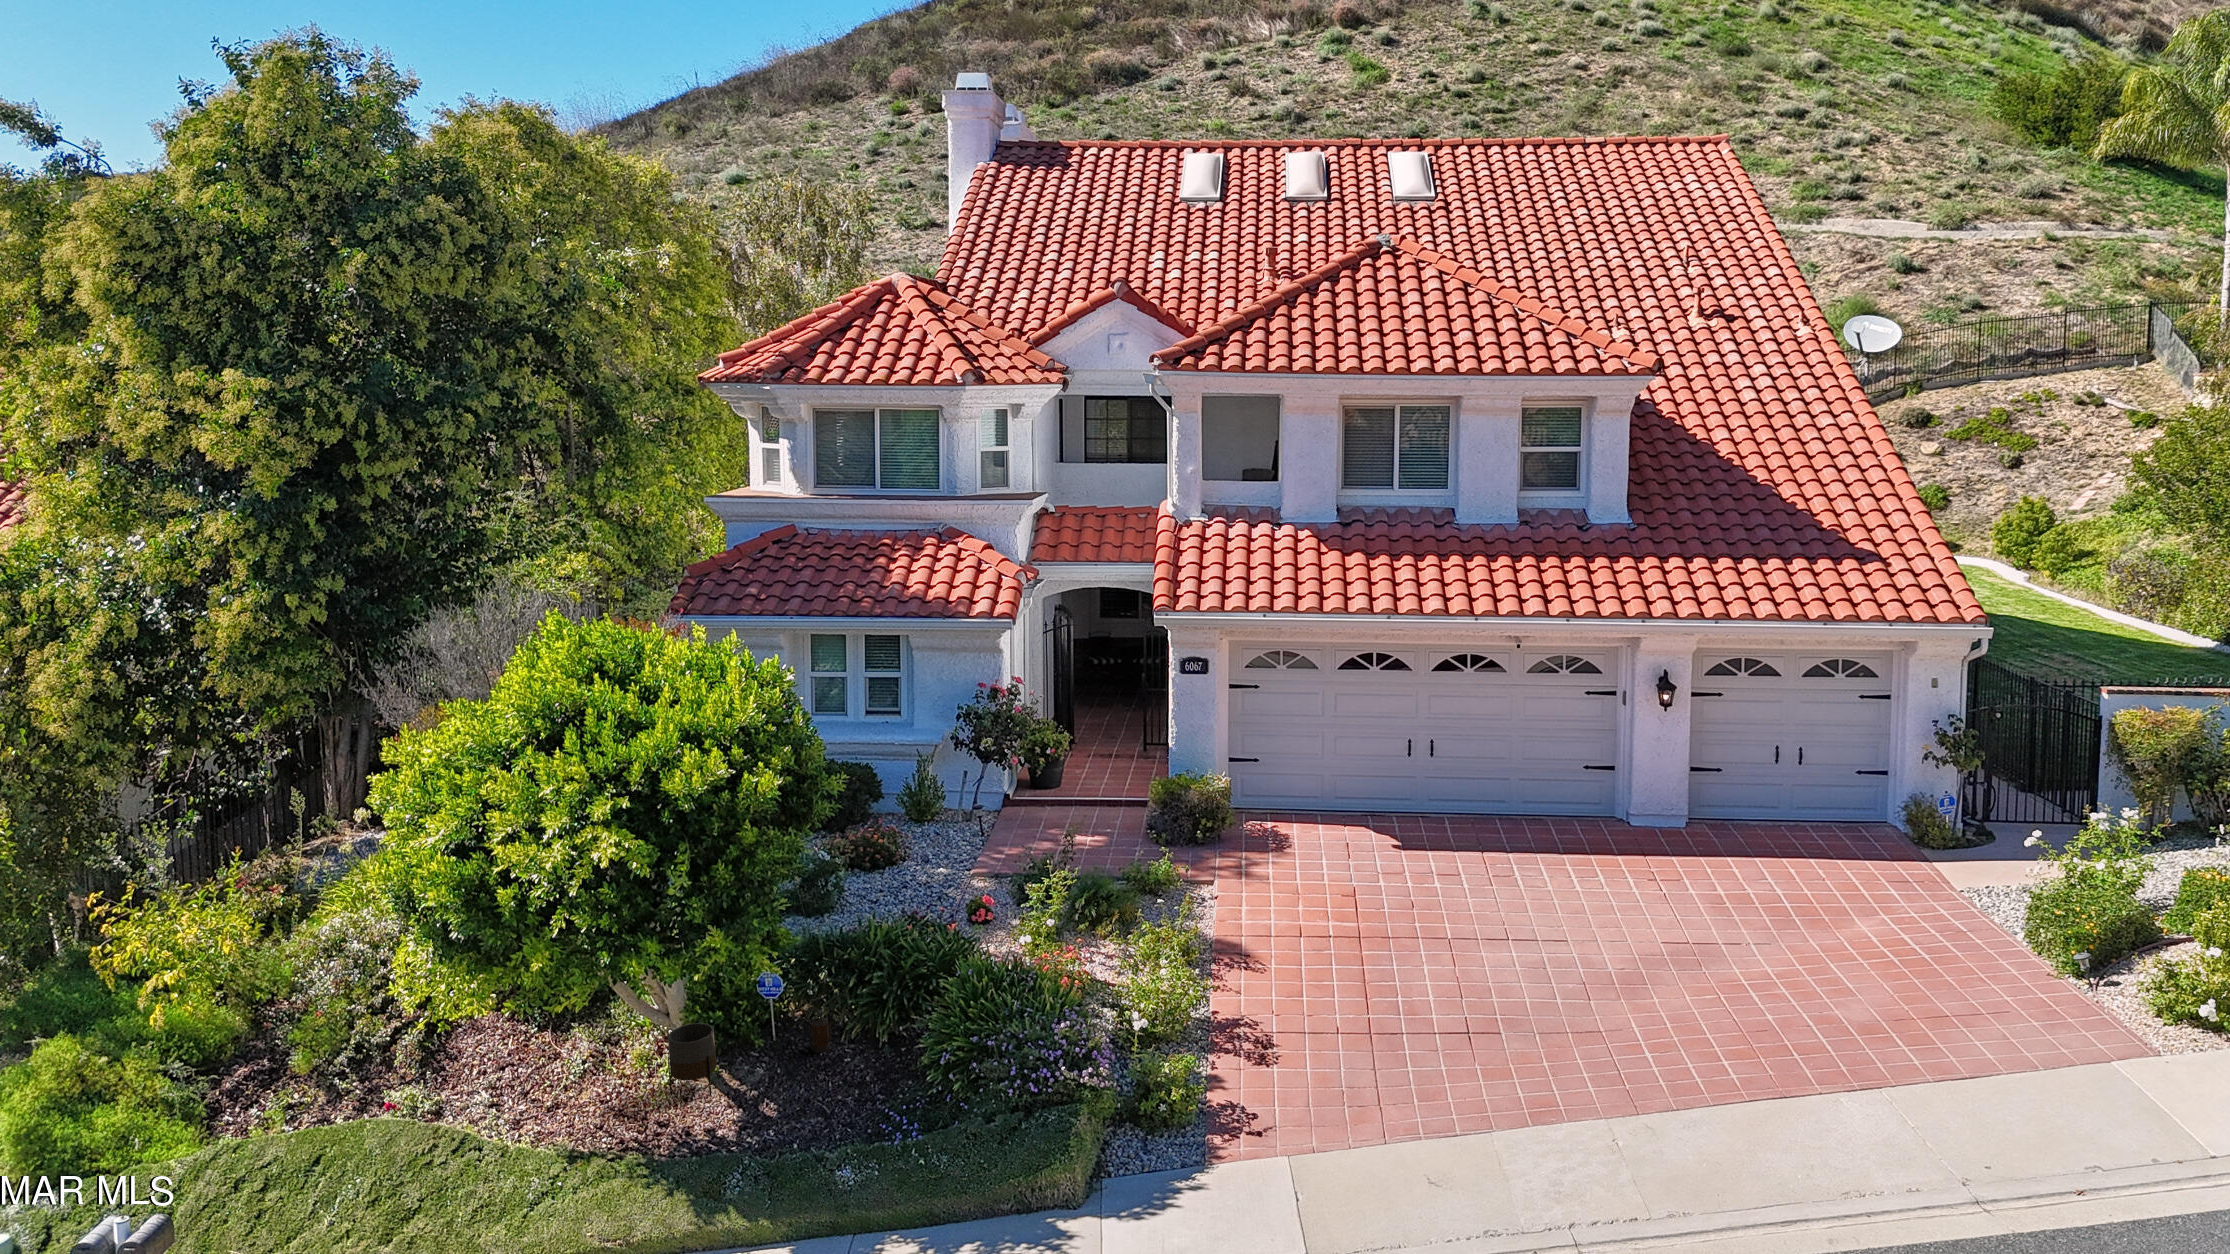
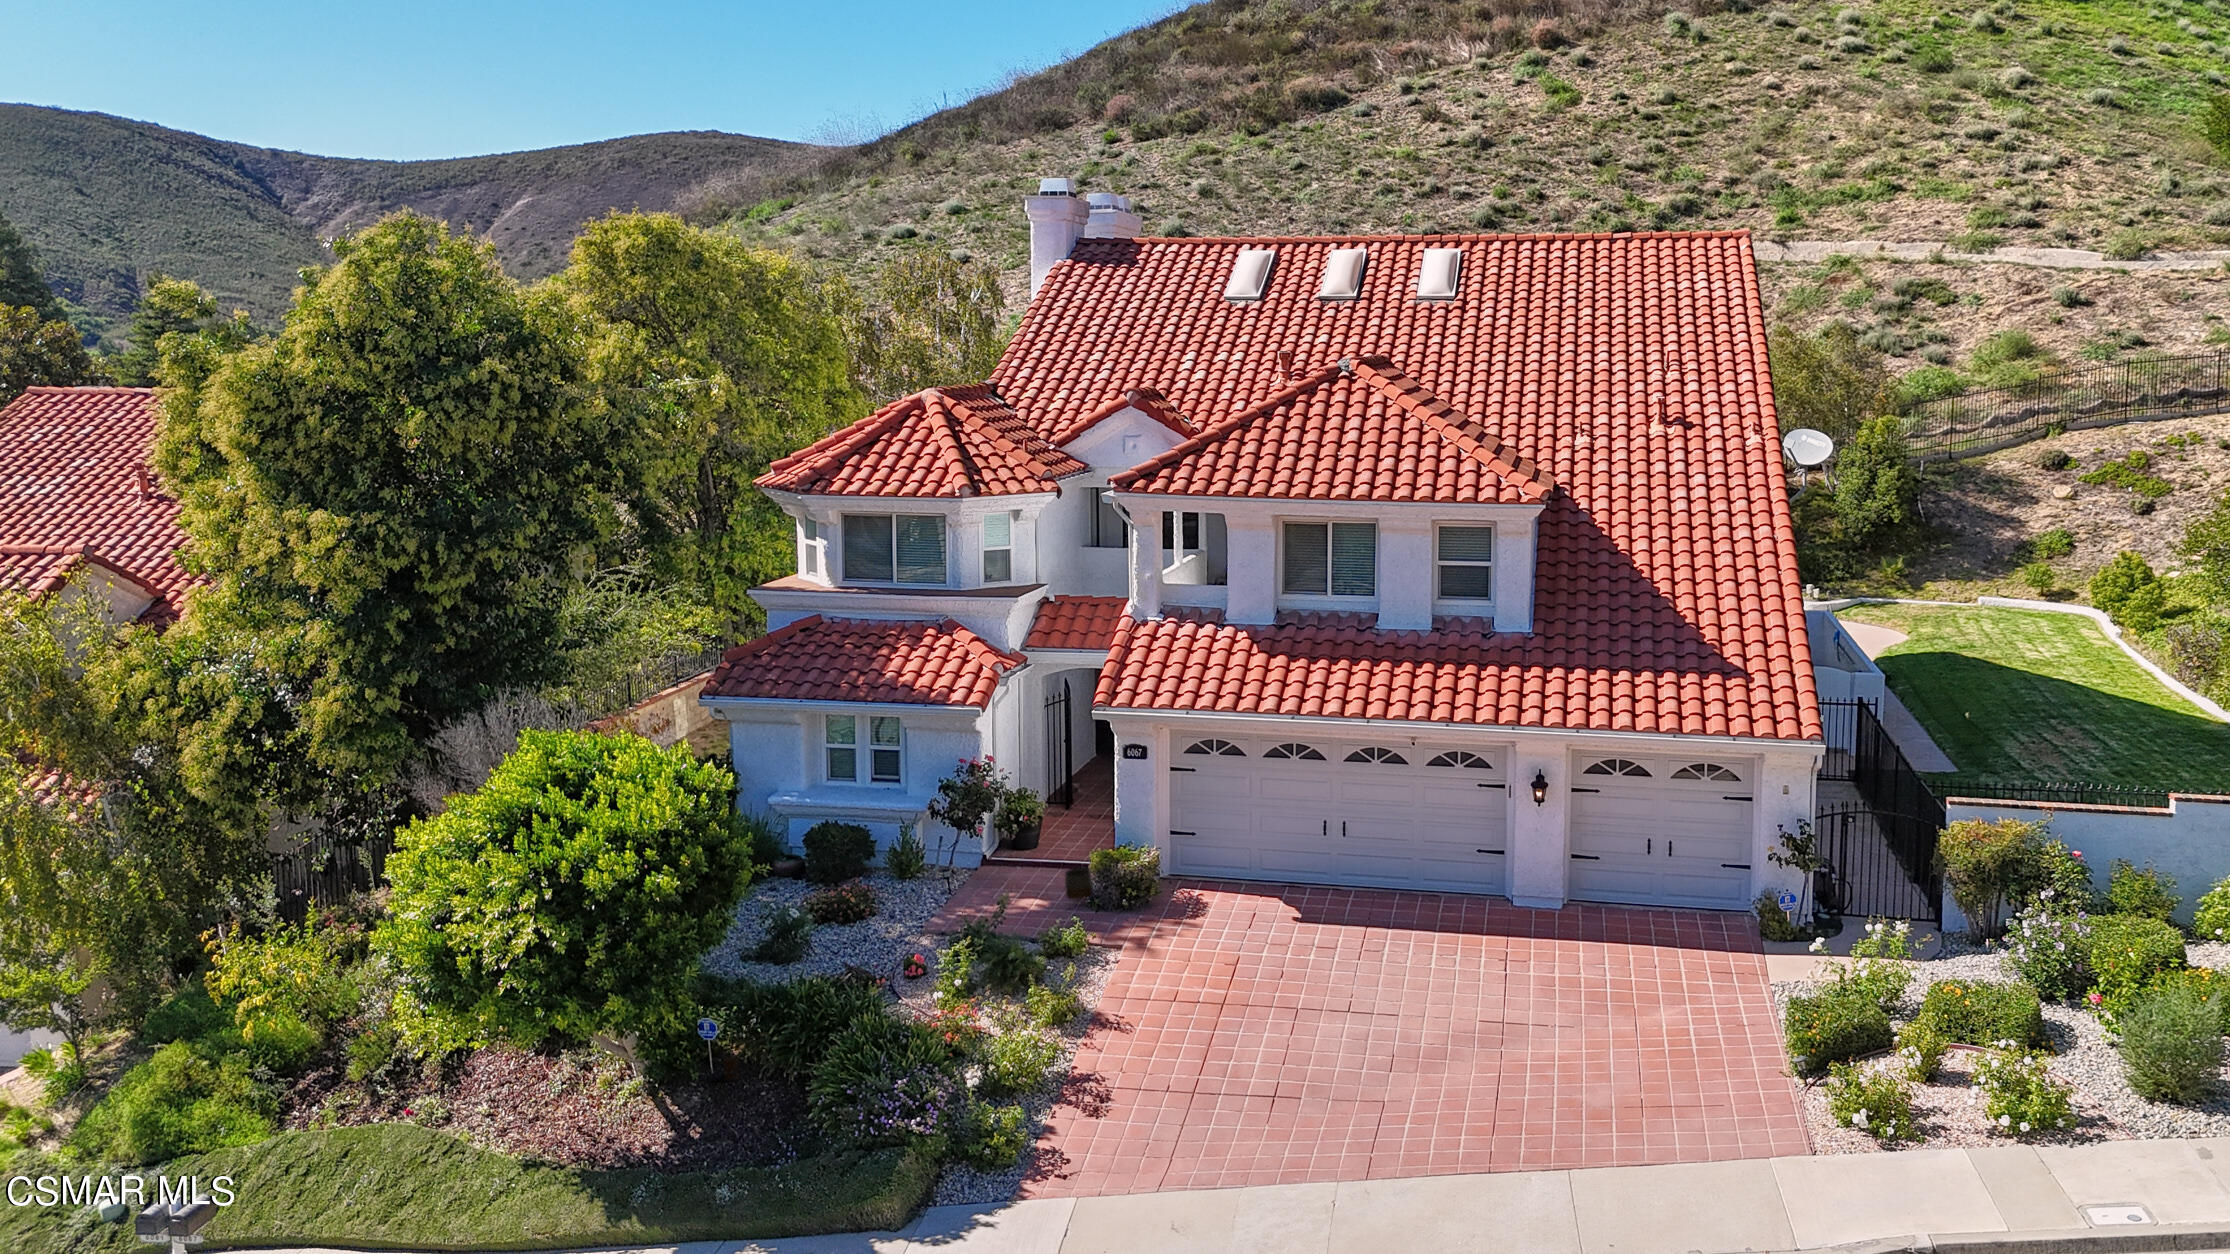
planter: present [668,1023,717,1096] -> present [1065,867,1092,900]

